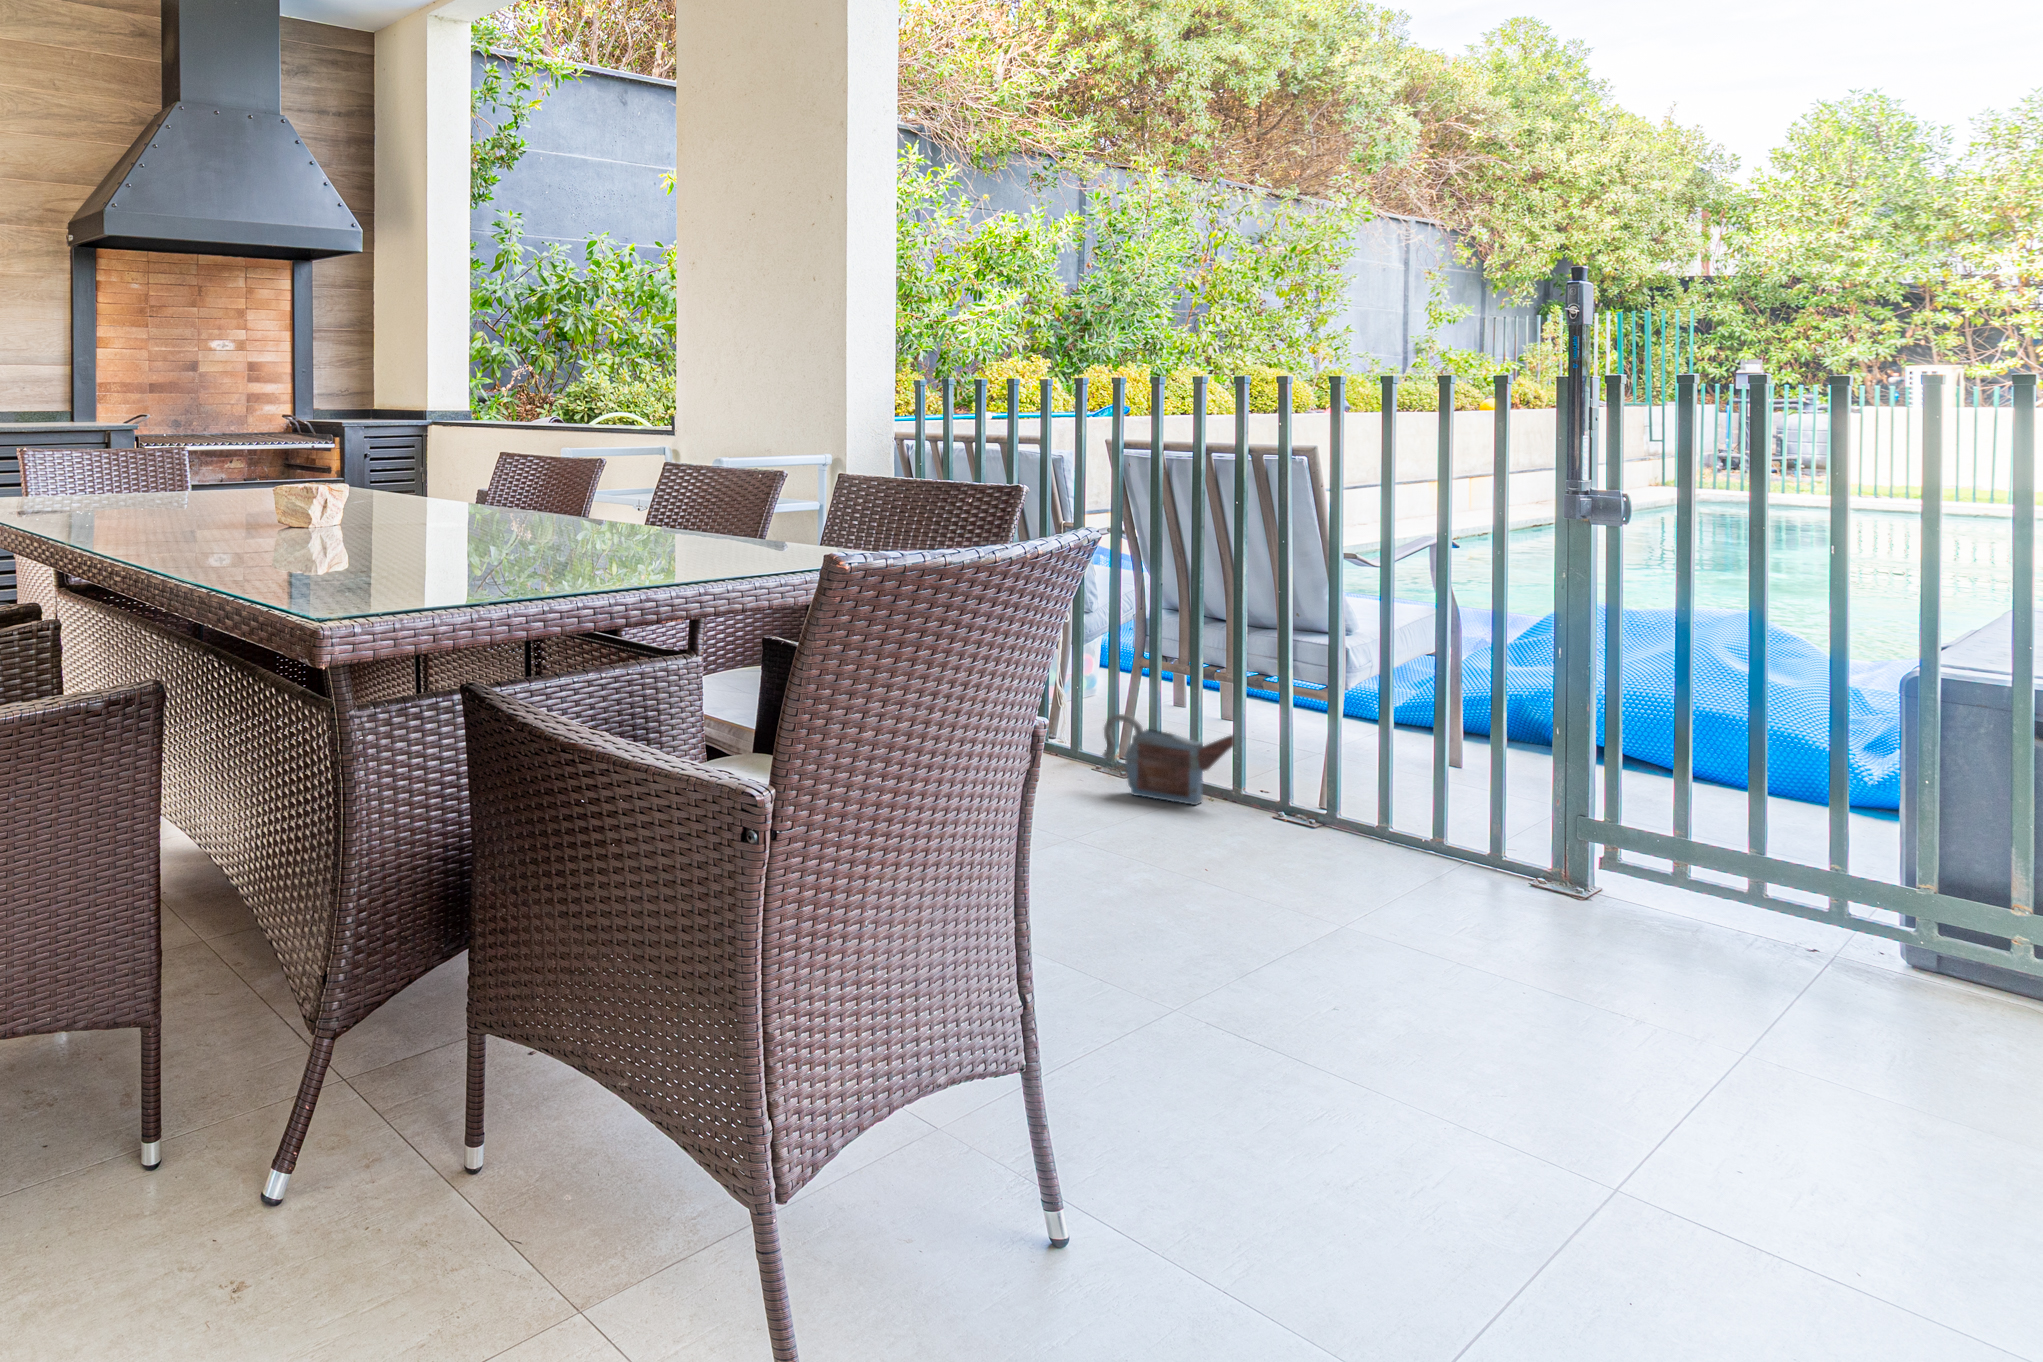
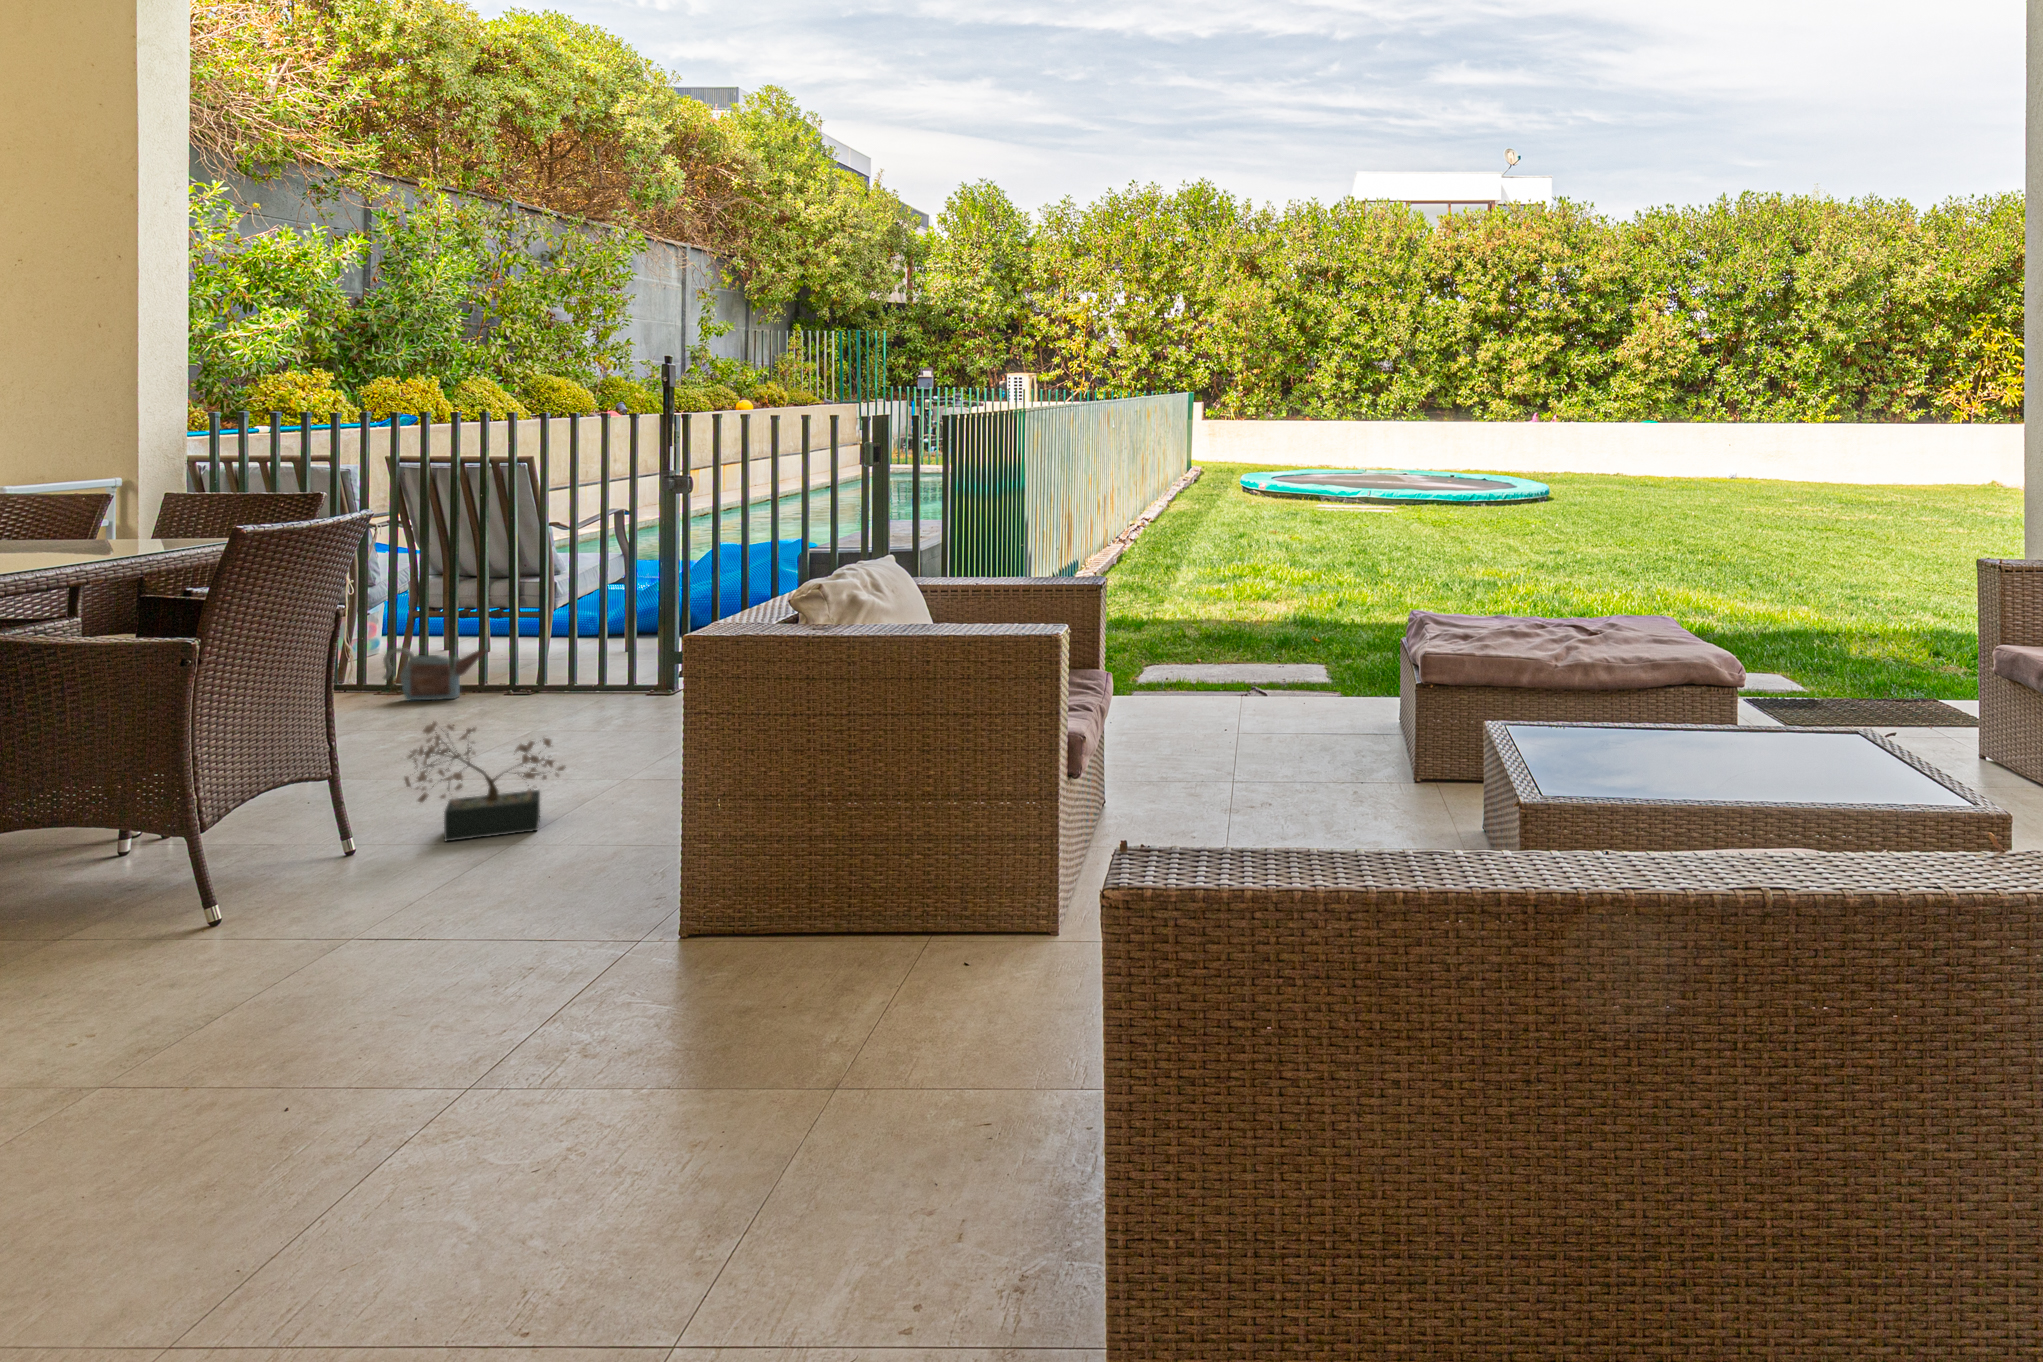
decorative plant: none [1155,926,1476,1238] -> present [405,721,566,841]

